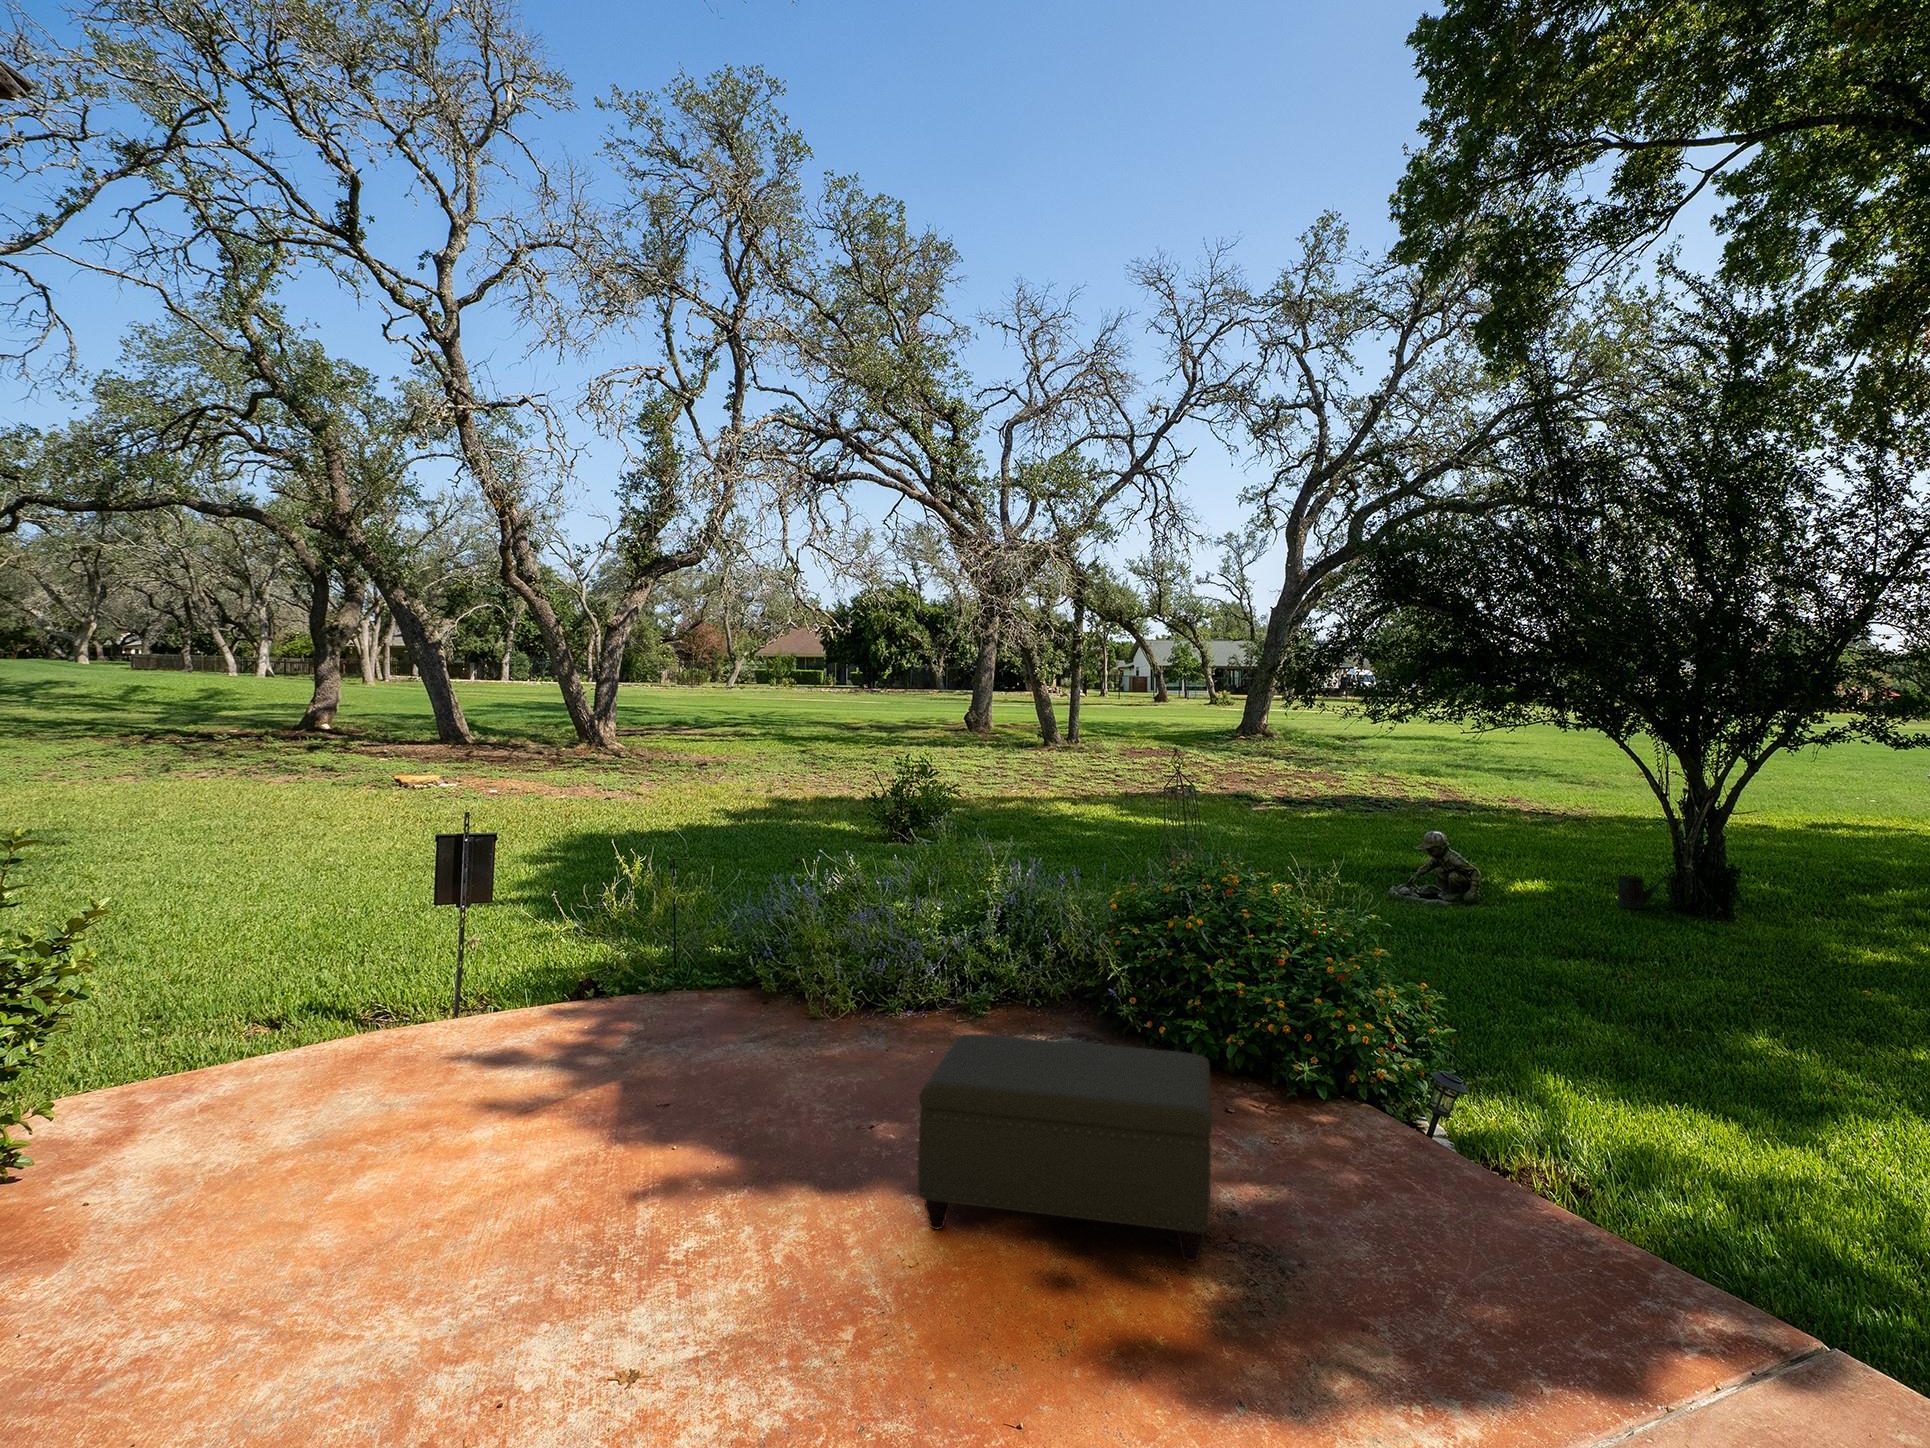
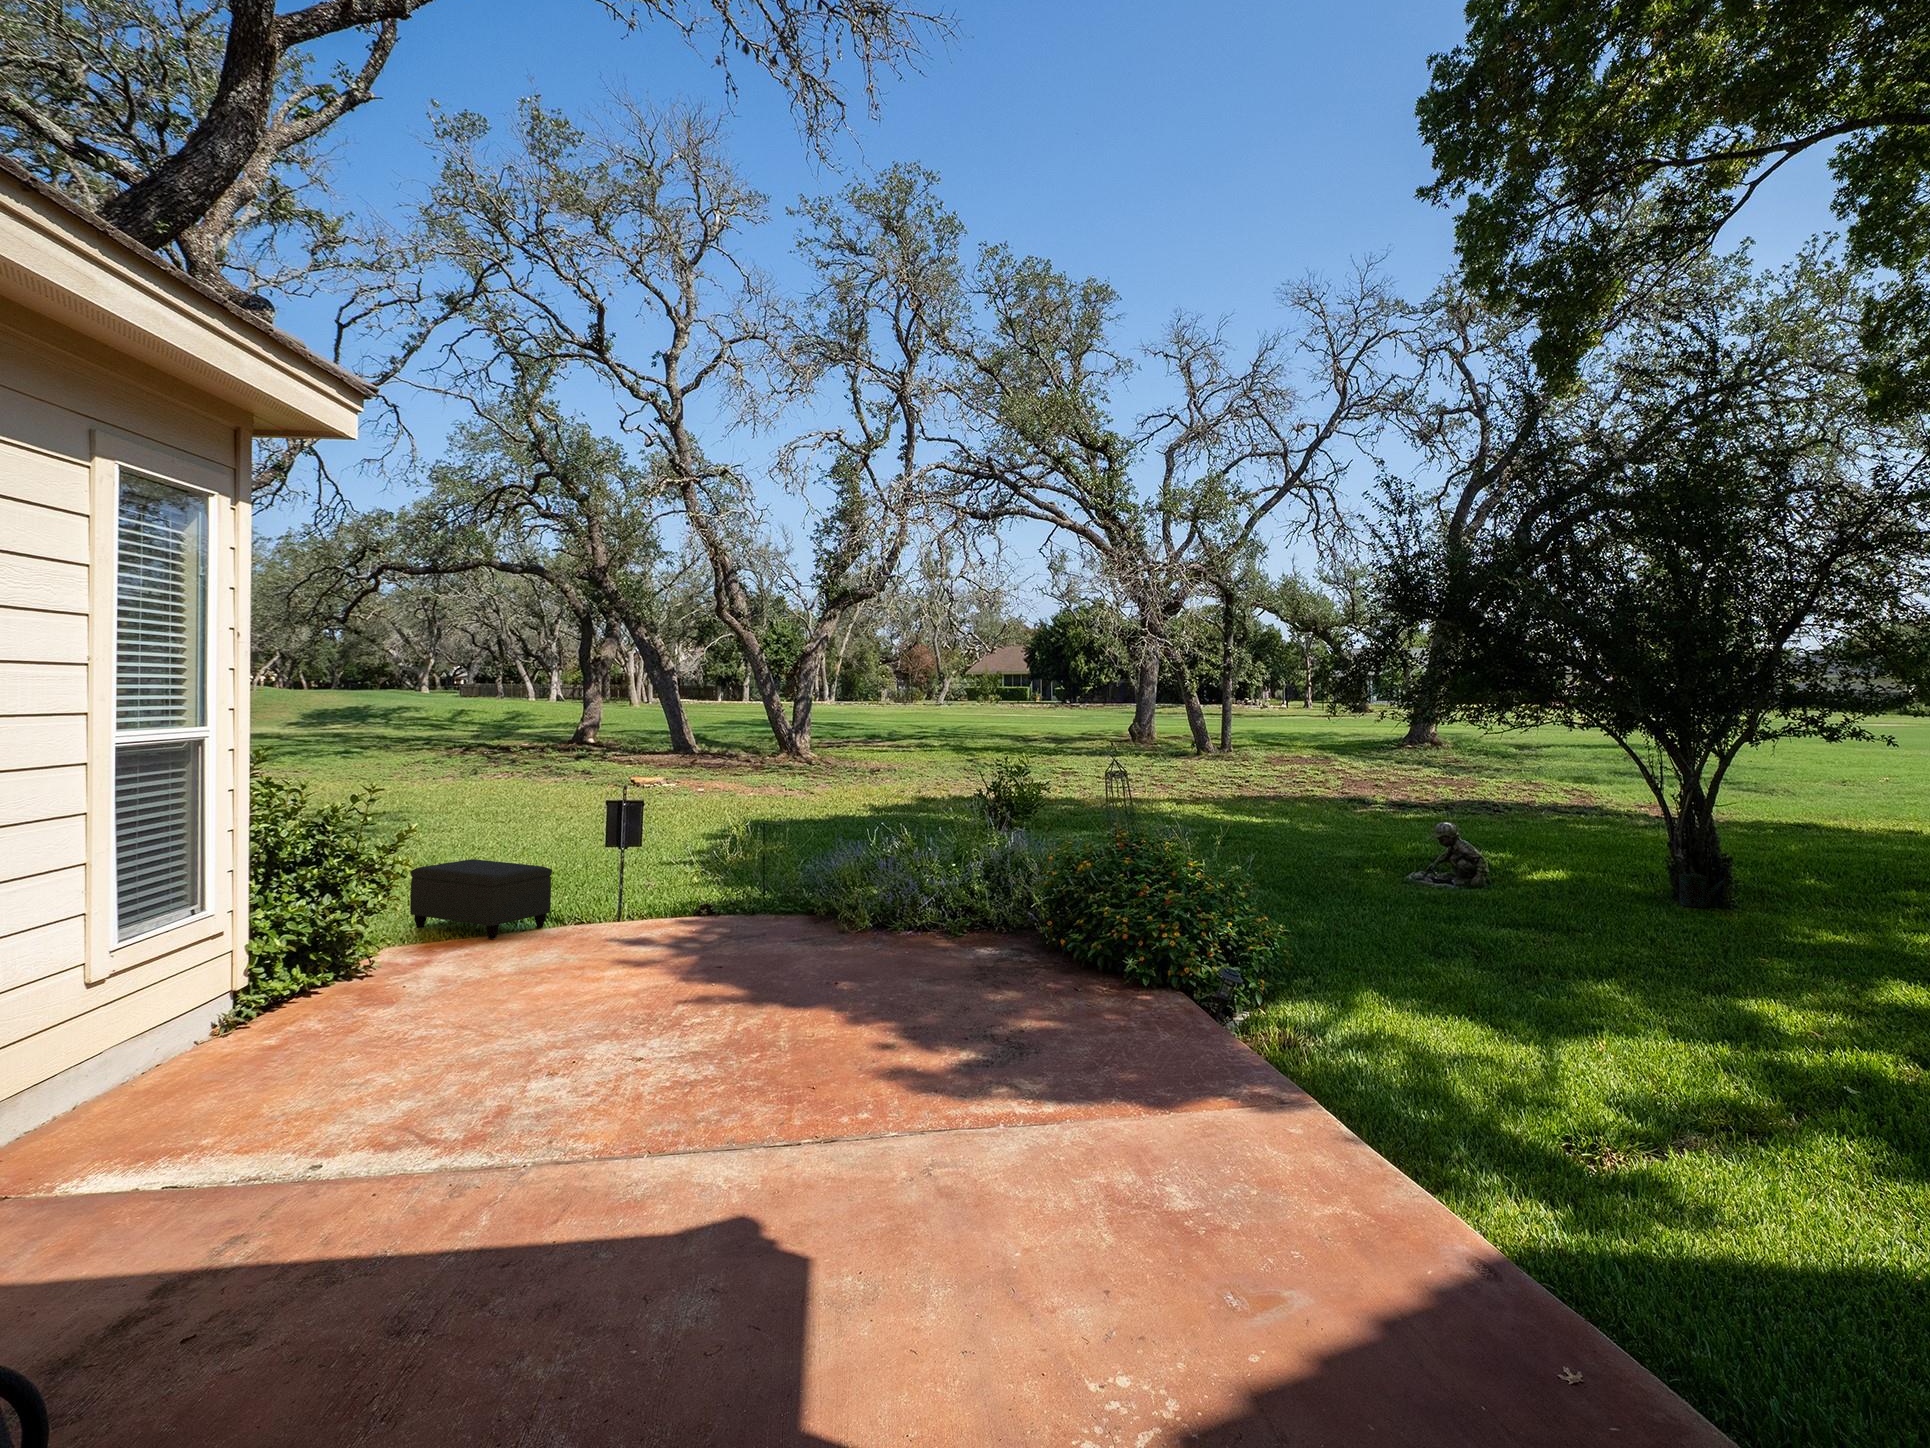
ottoman: present [918,1034,1212,1262] -> present [410,859,552,939]

